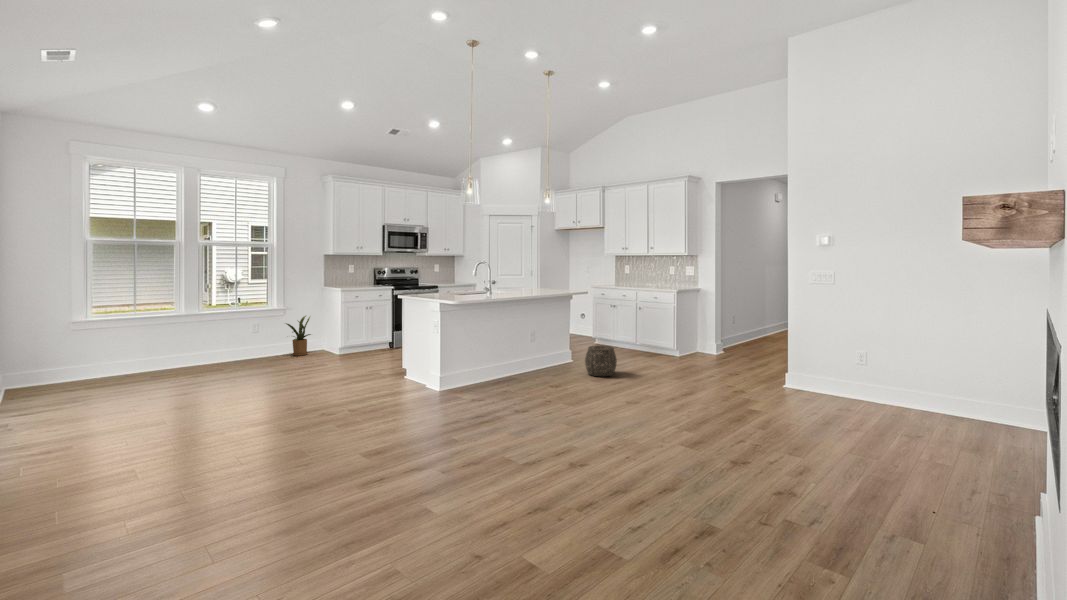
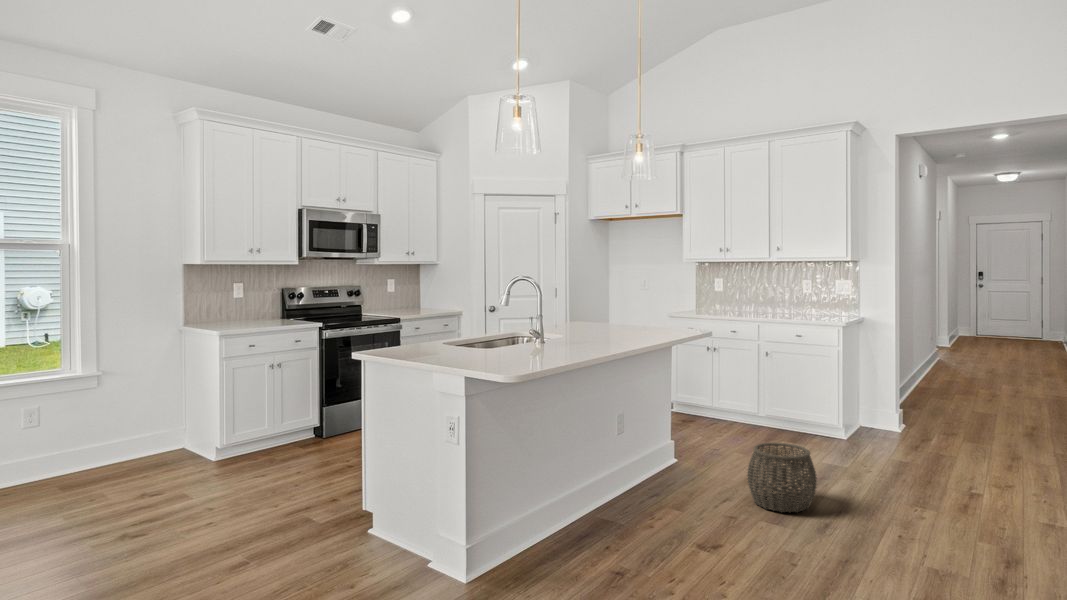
house plant: present [286,316,311,356] -> none [93,385,163,471]

